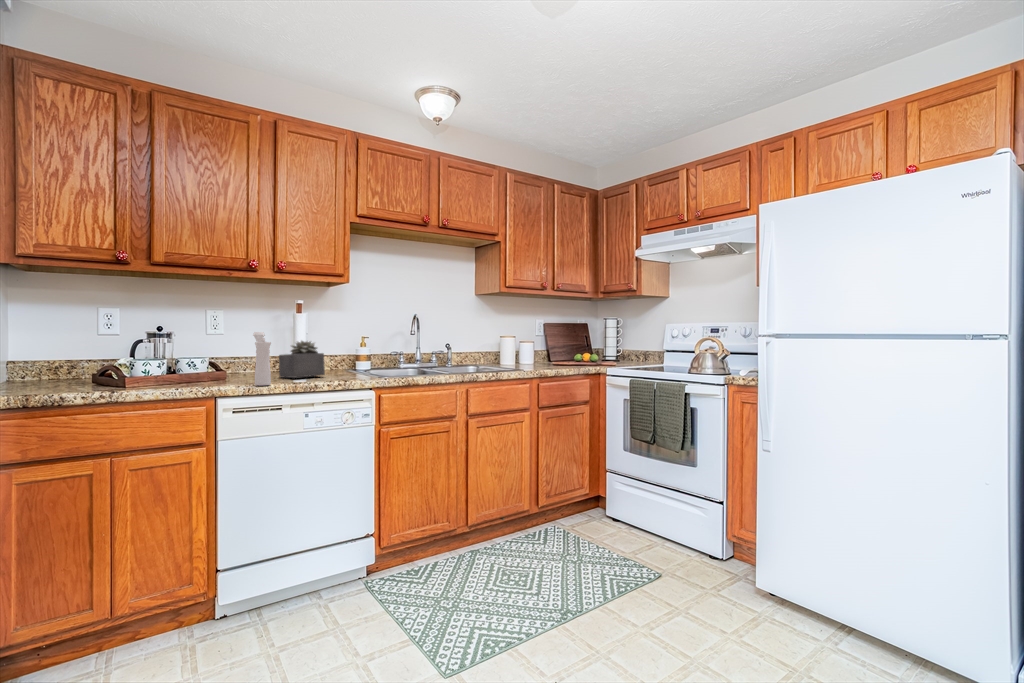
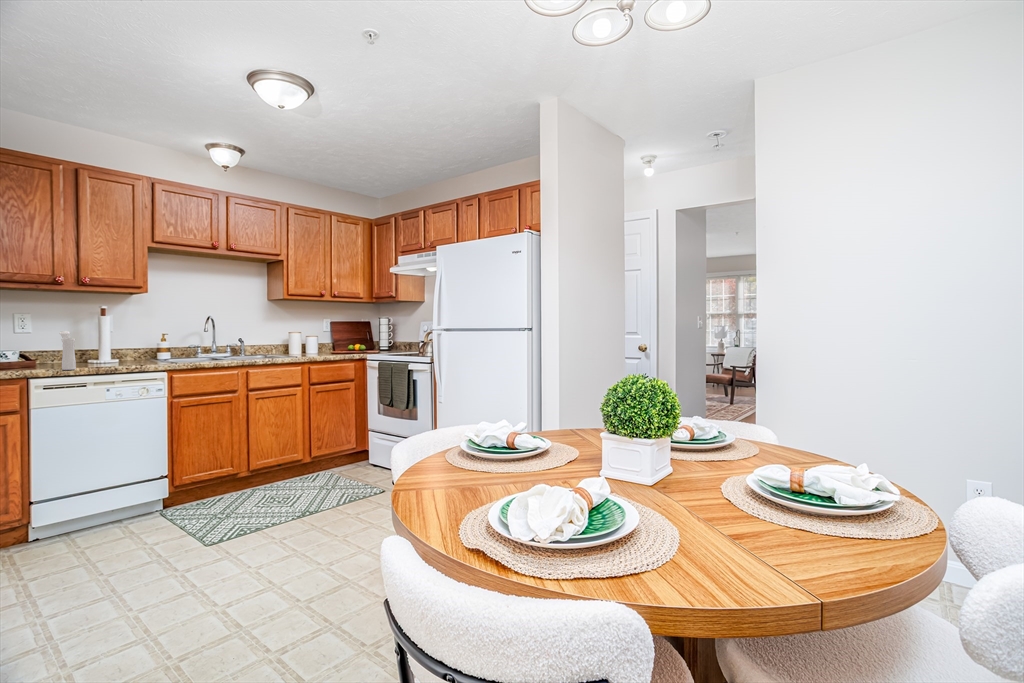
succulent plant: present [279,341,325,378] -> none [83,336,126,365]

